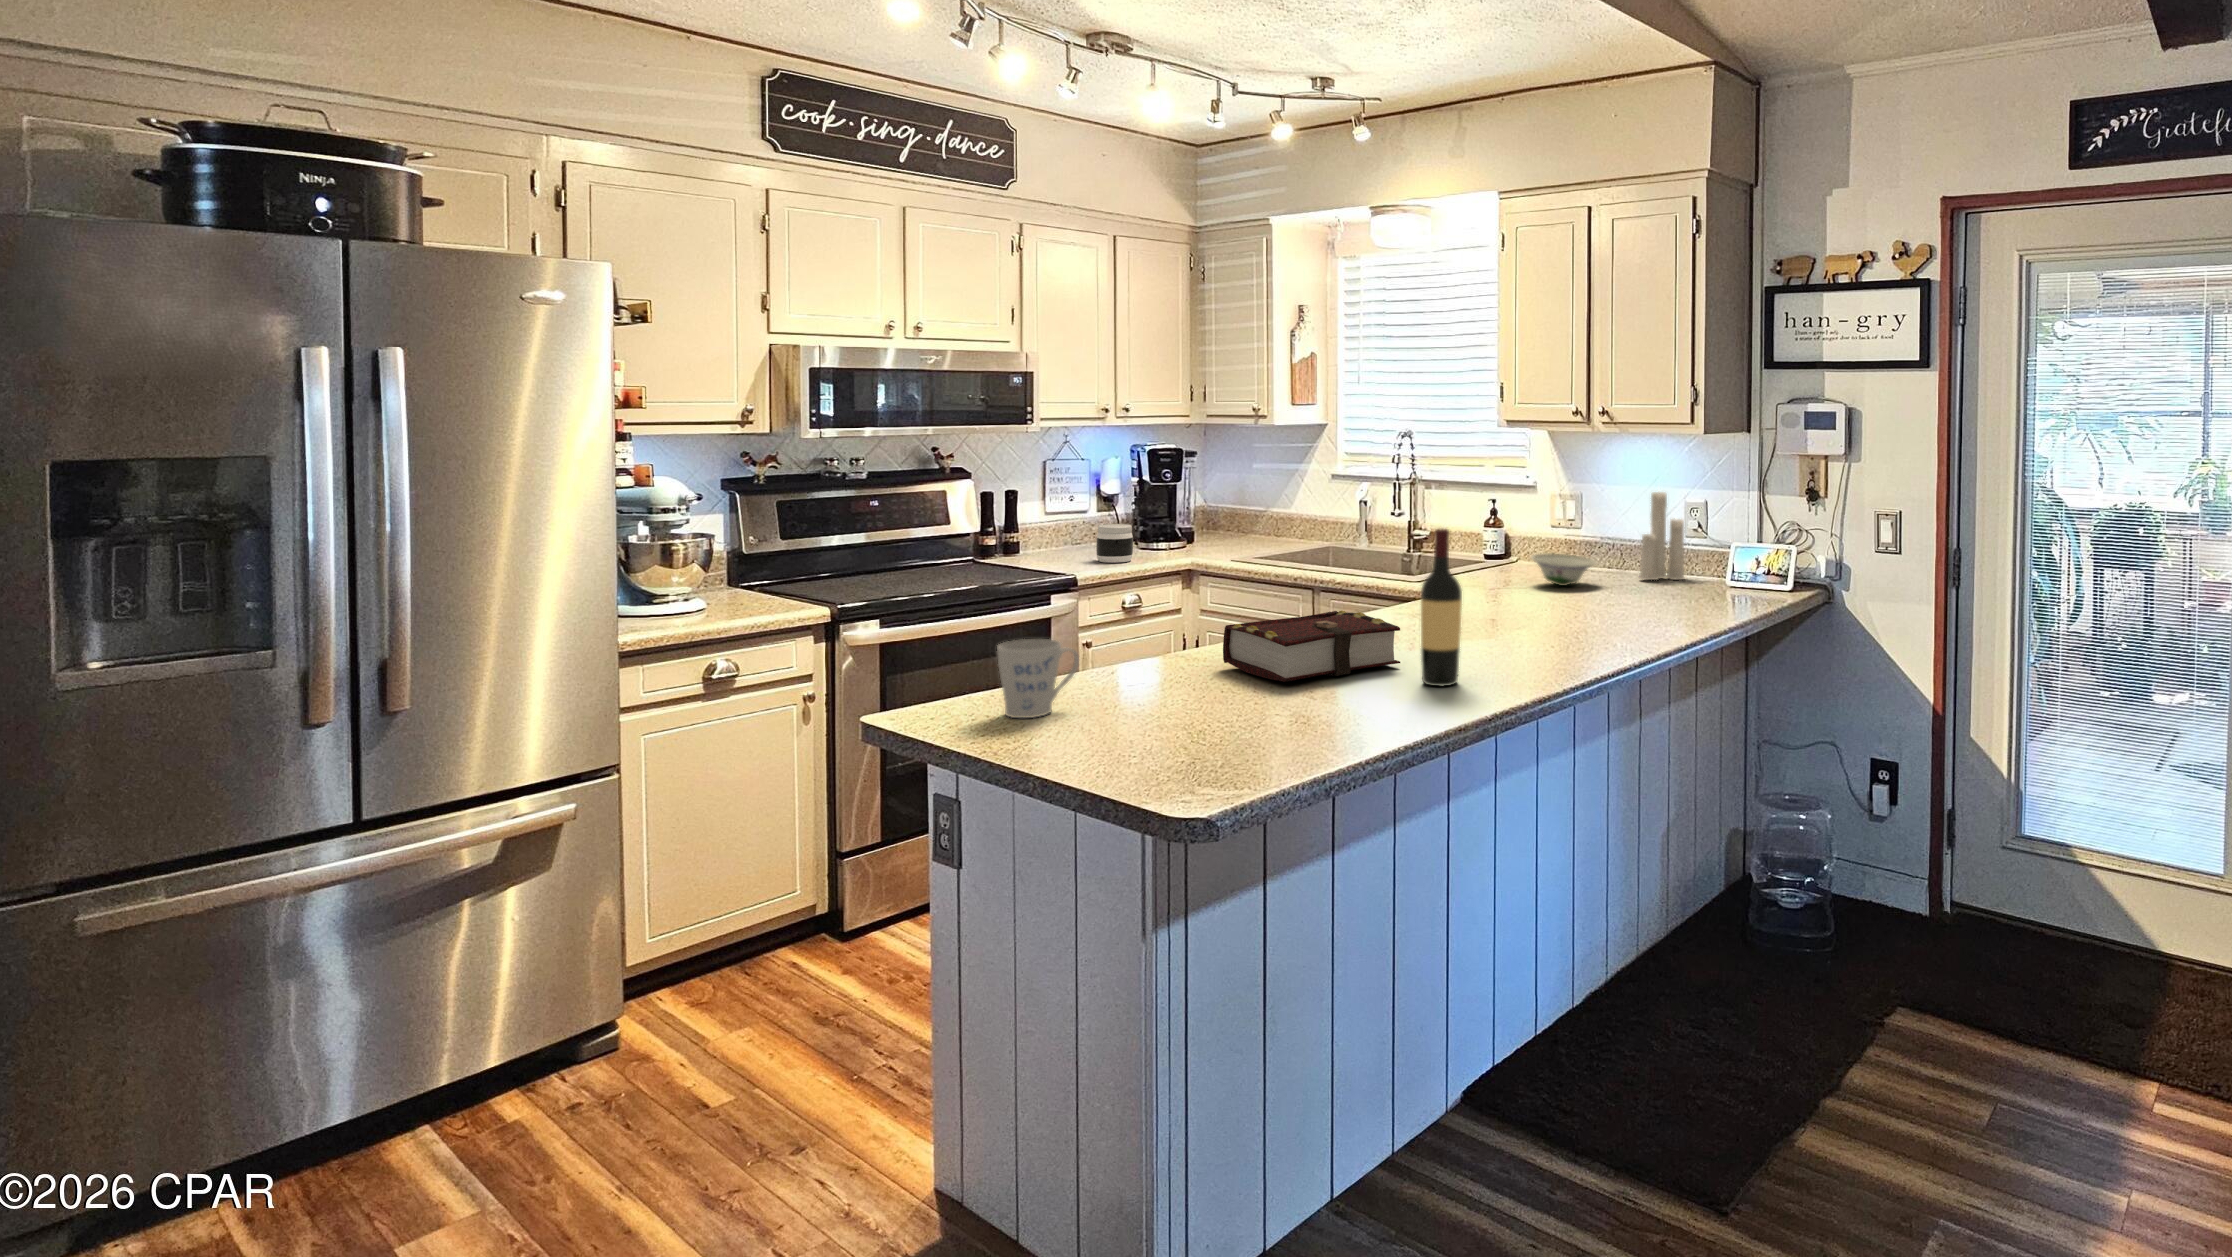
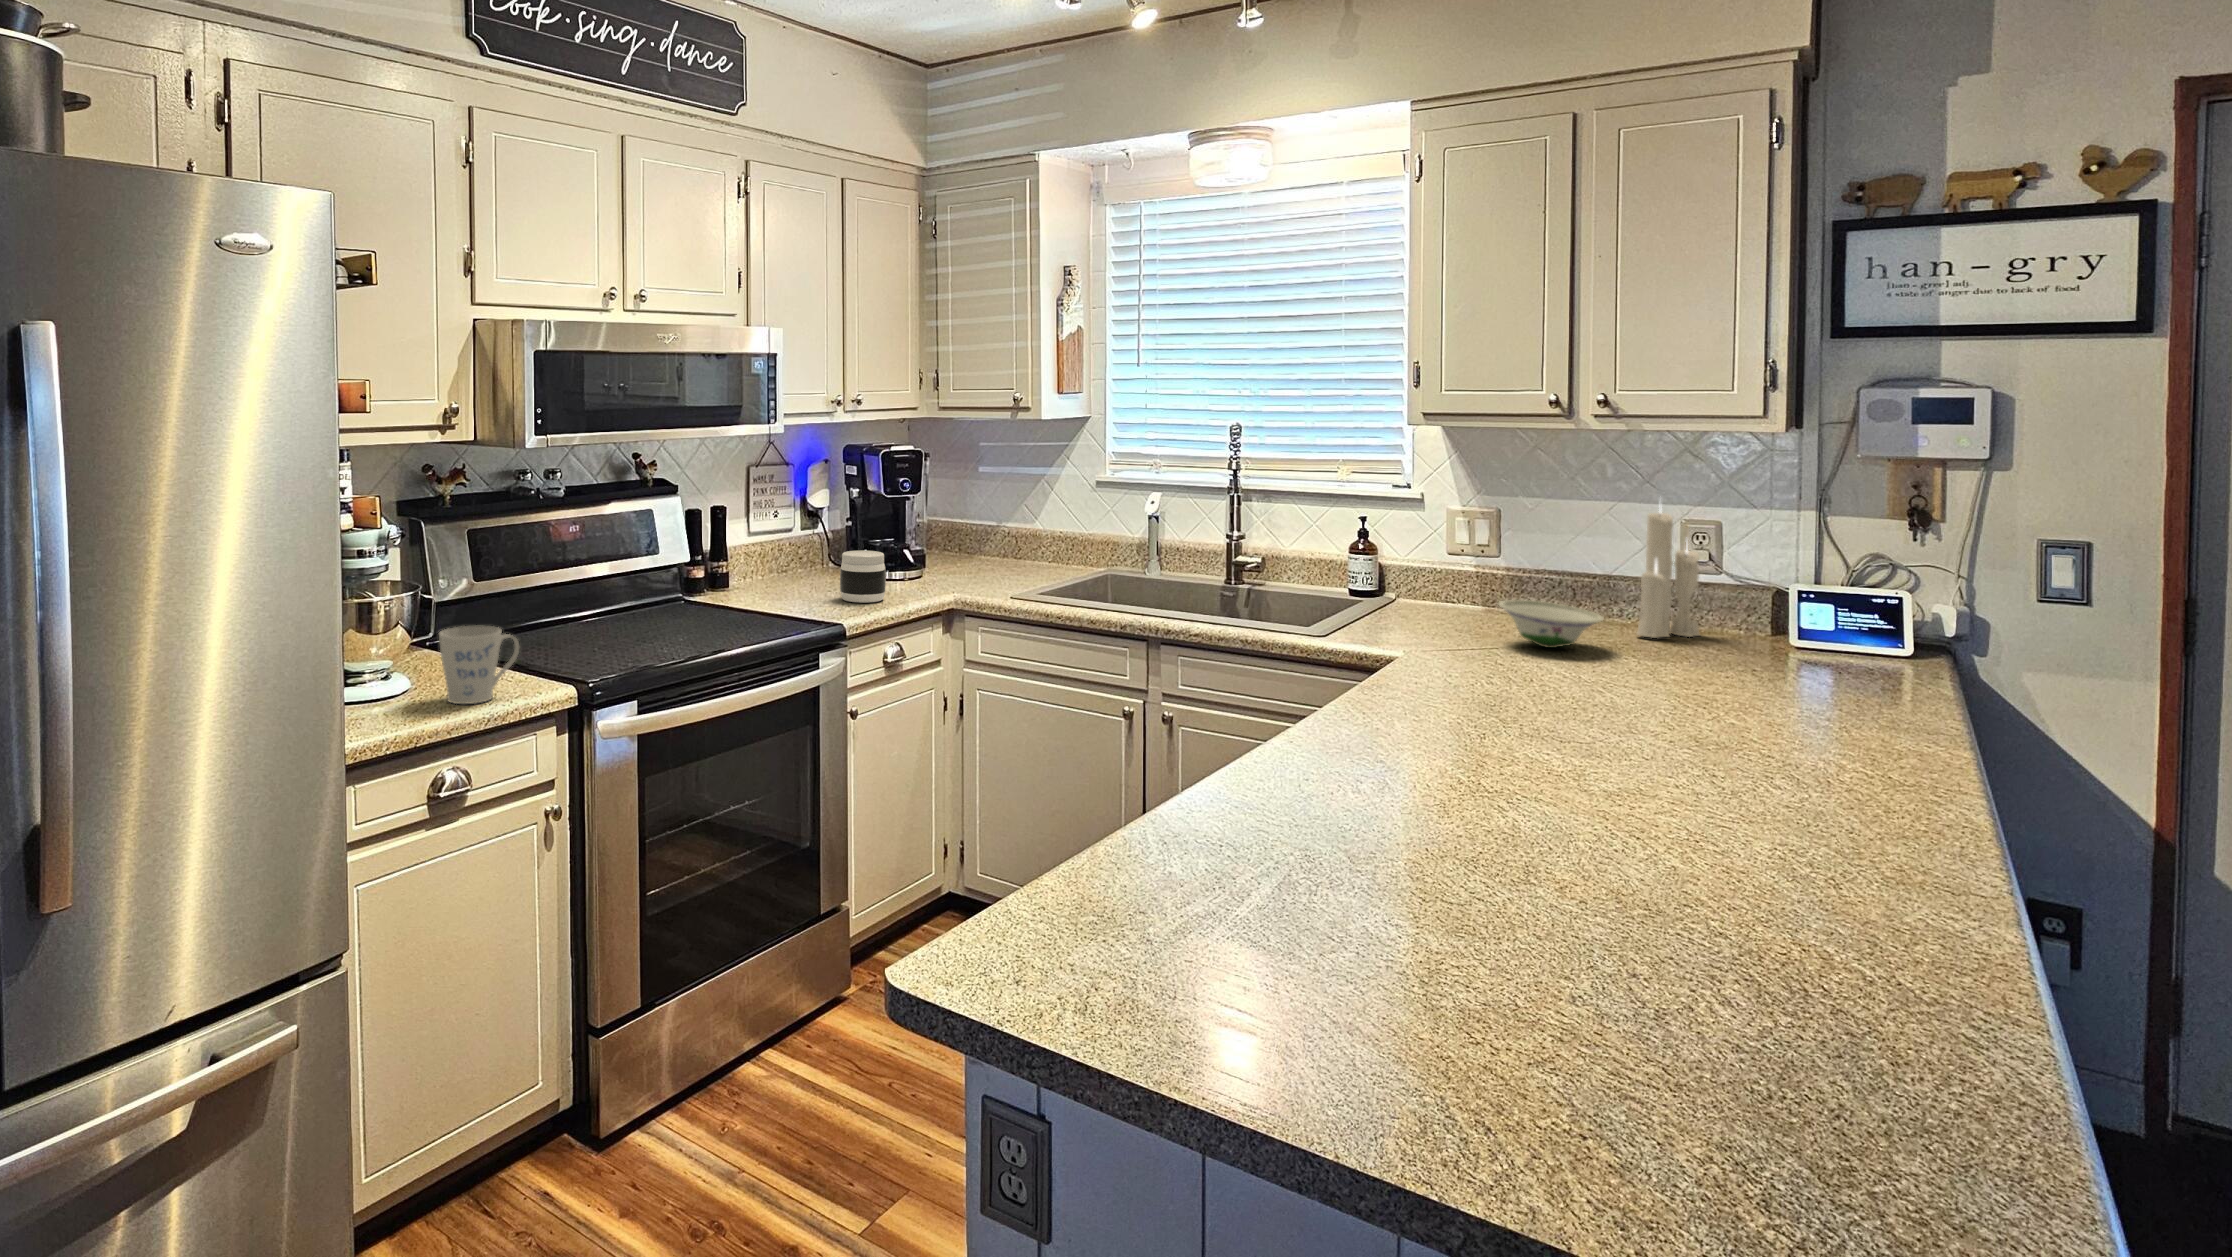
wine bottle: present [1421,529,1462,686] -> none [1761,617,1851,897]
book: present [1223,611,1400,682] -> none [1348,729,1651,888]
mug: present [997,639,1079,718] -> present [439,626,519,704]

